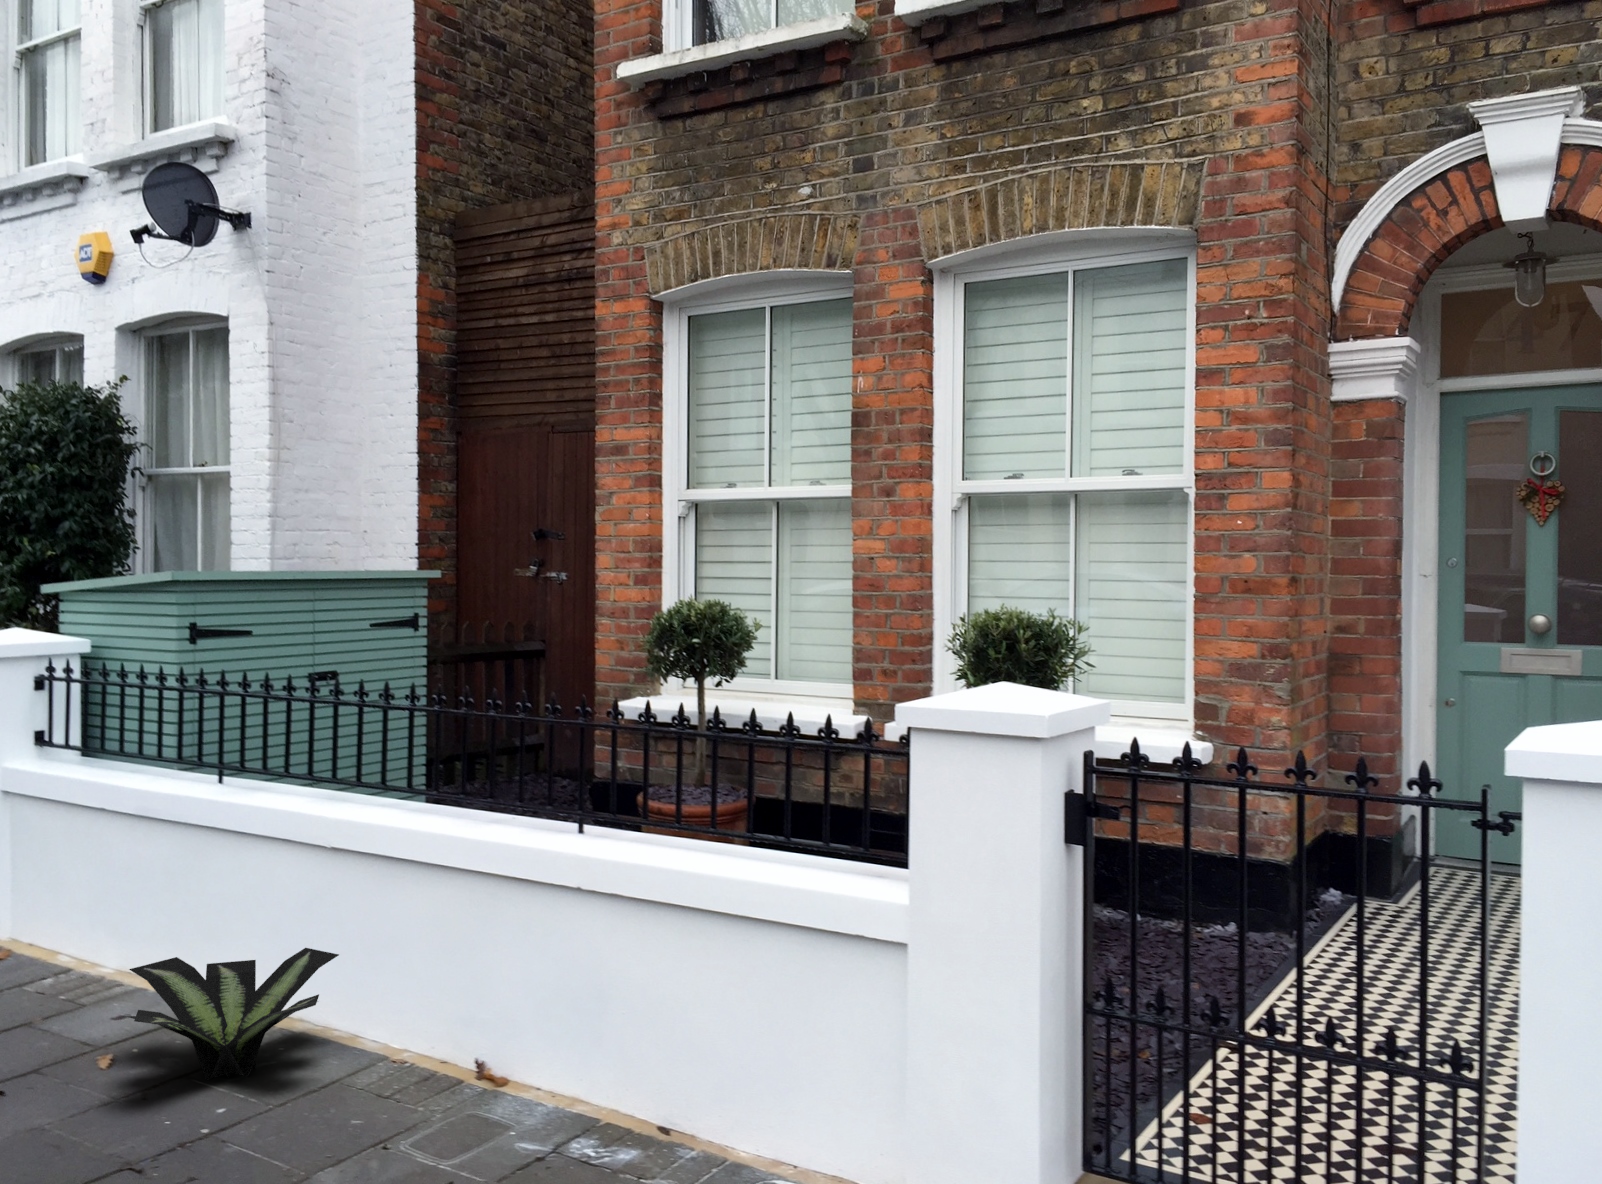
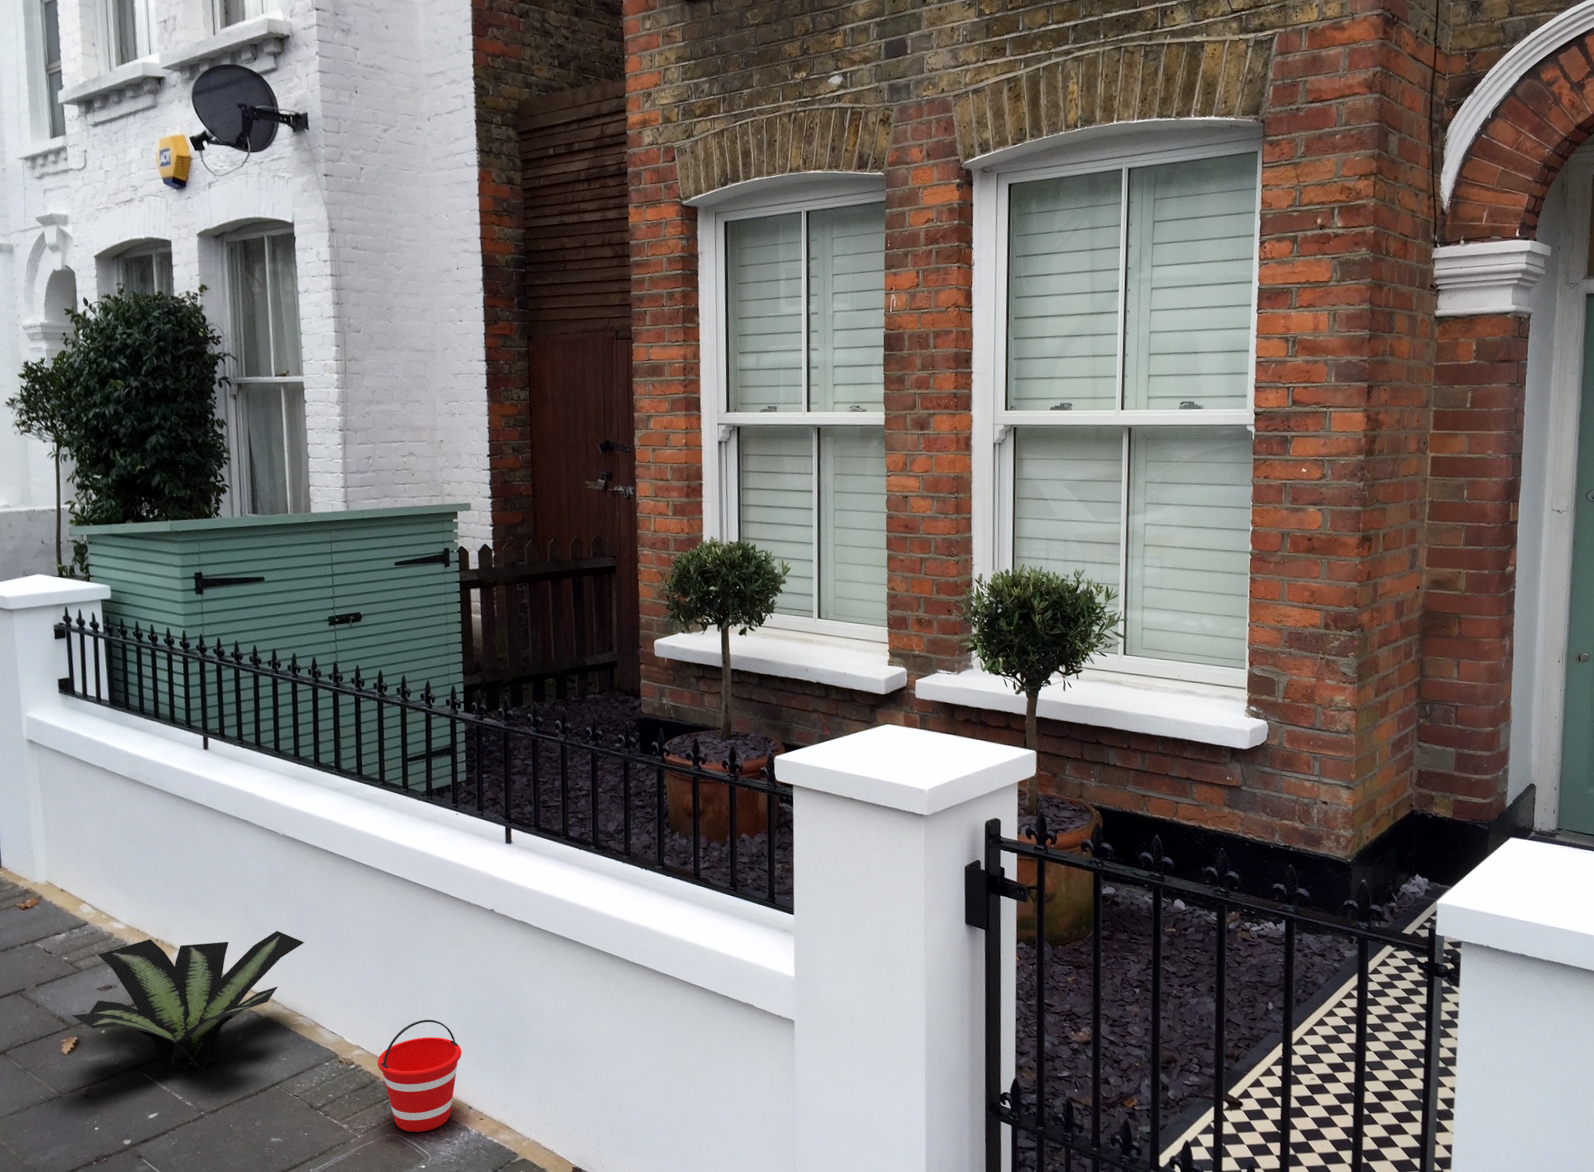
bucket: none [452,1002,532,1111] -> present [378,1020,461,1132]

